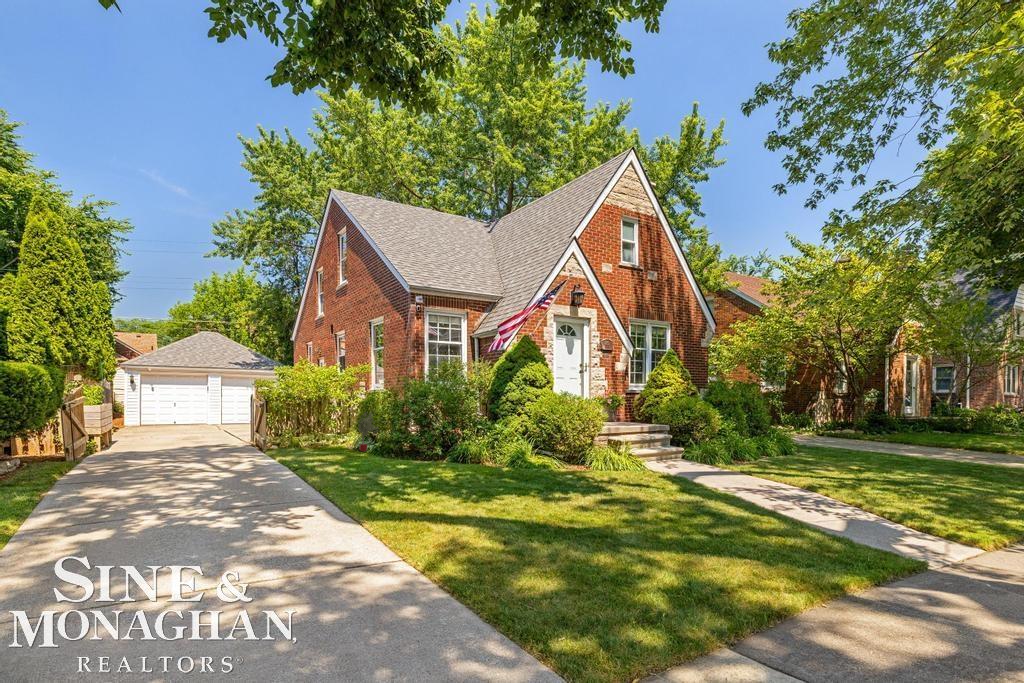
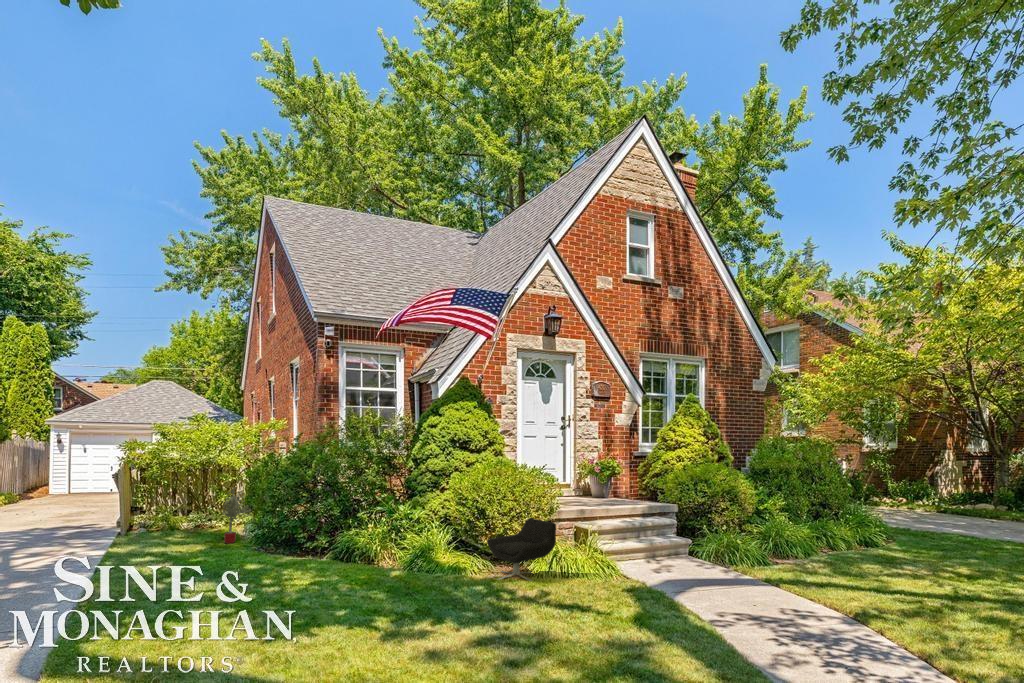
lounge chair: none [562,431,609,471] -> present [487,518,556,581]

